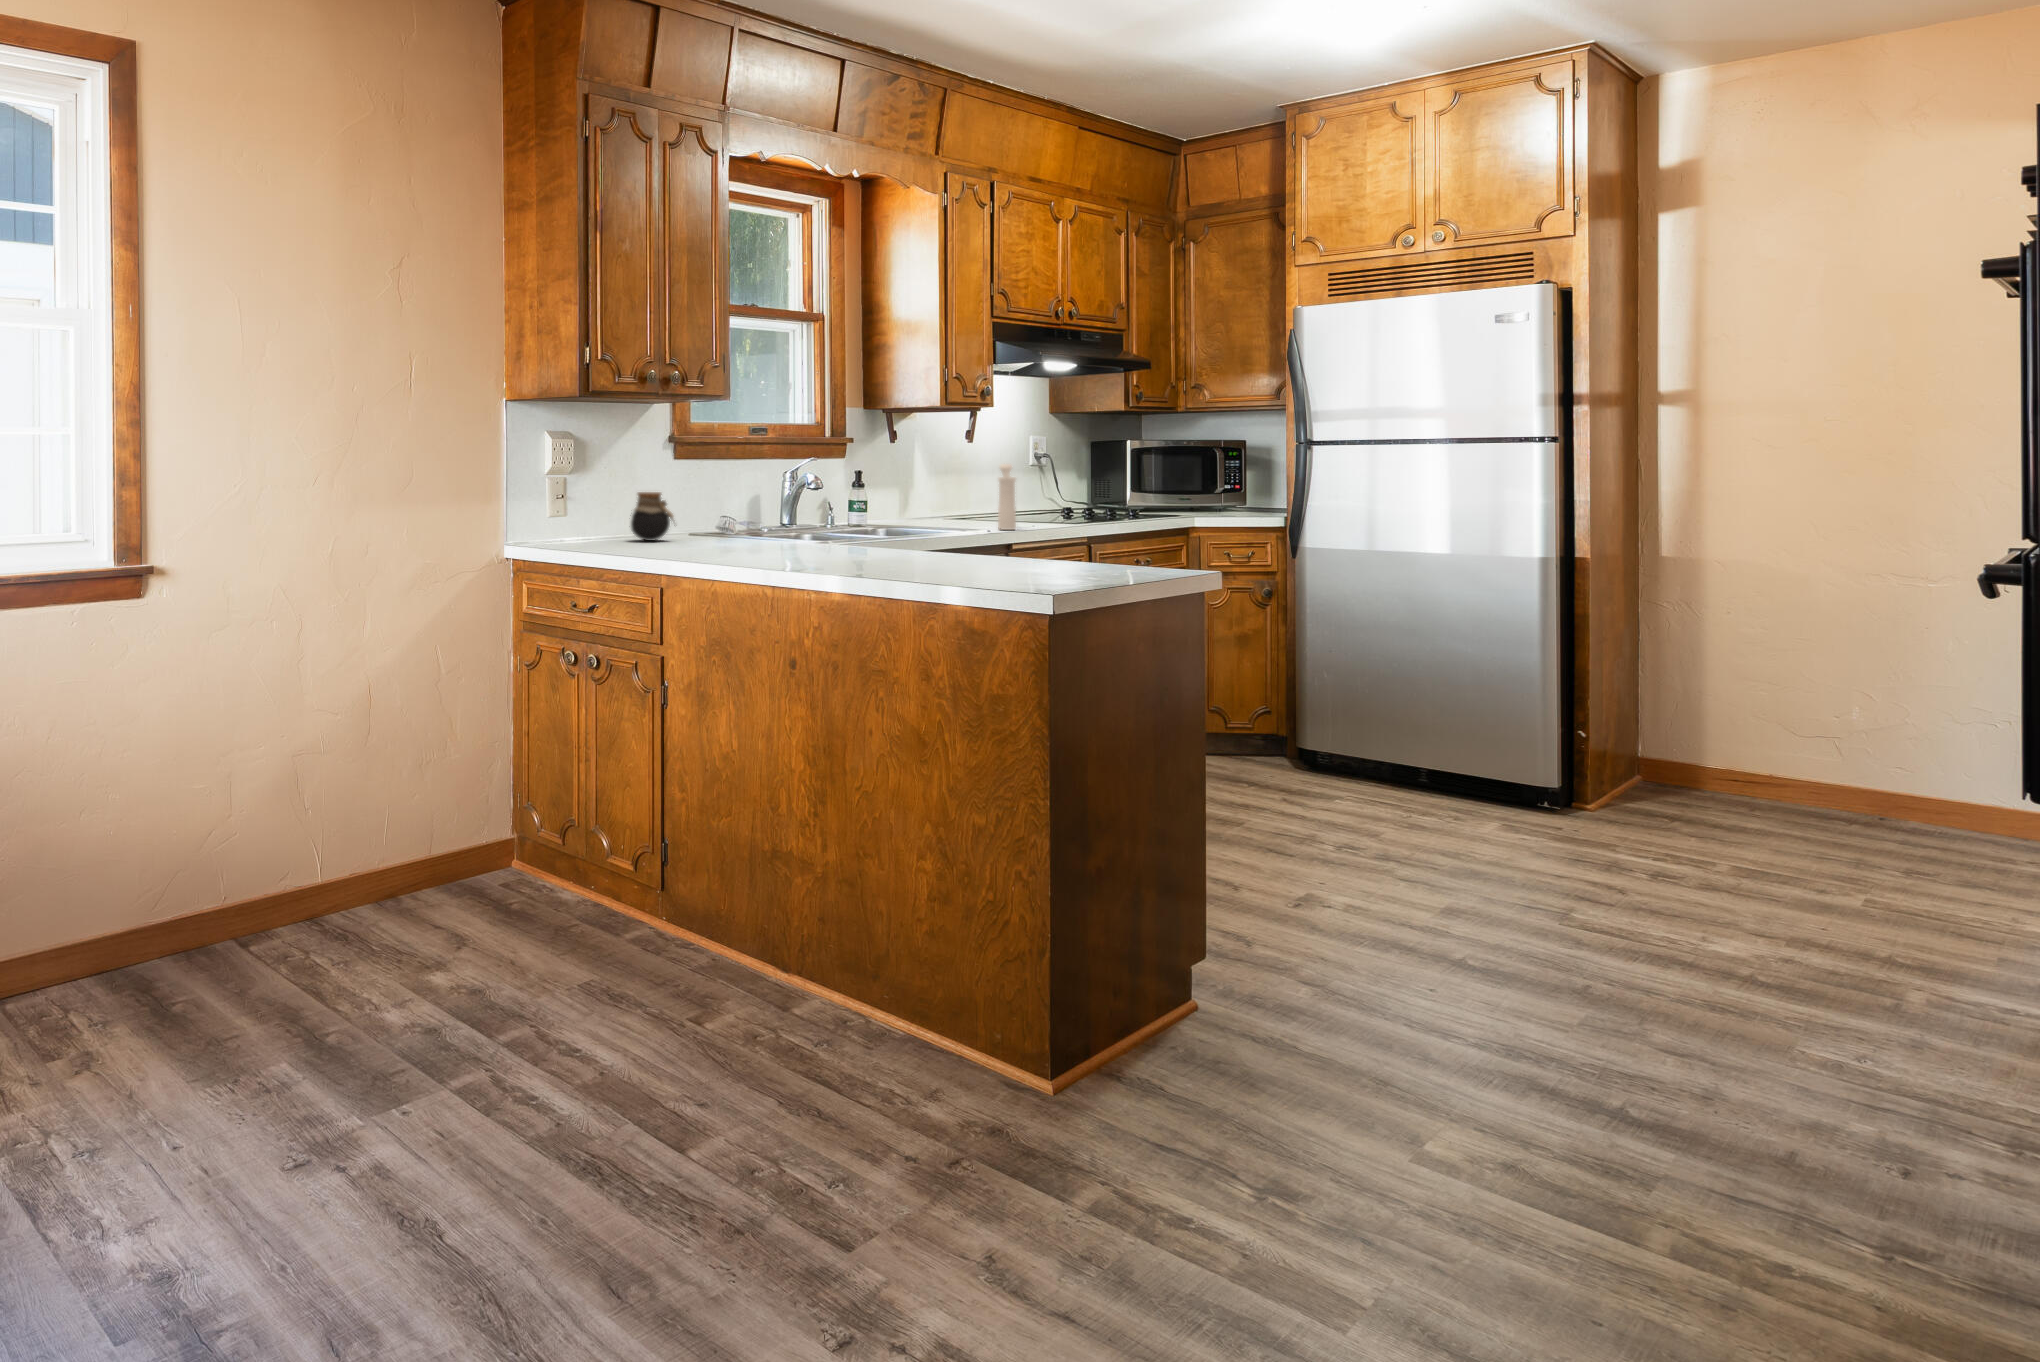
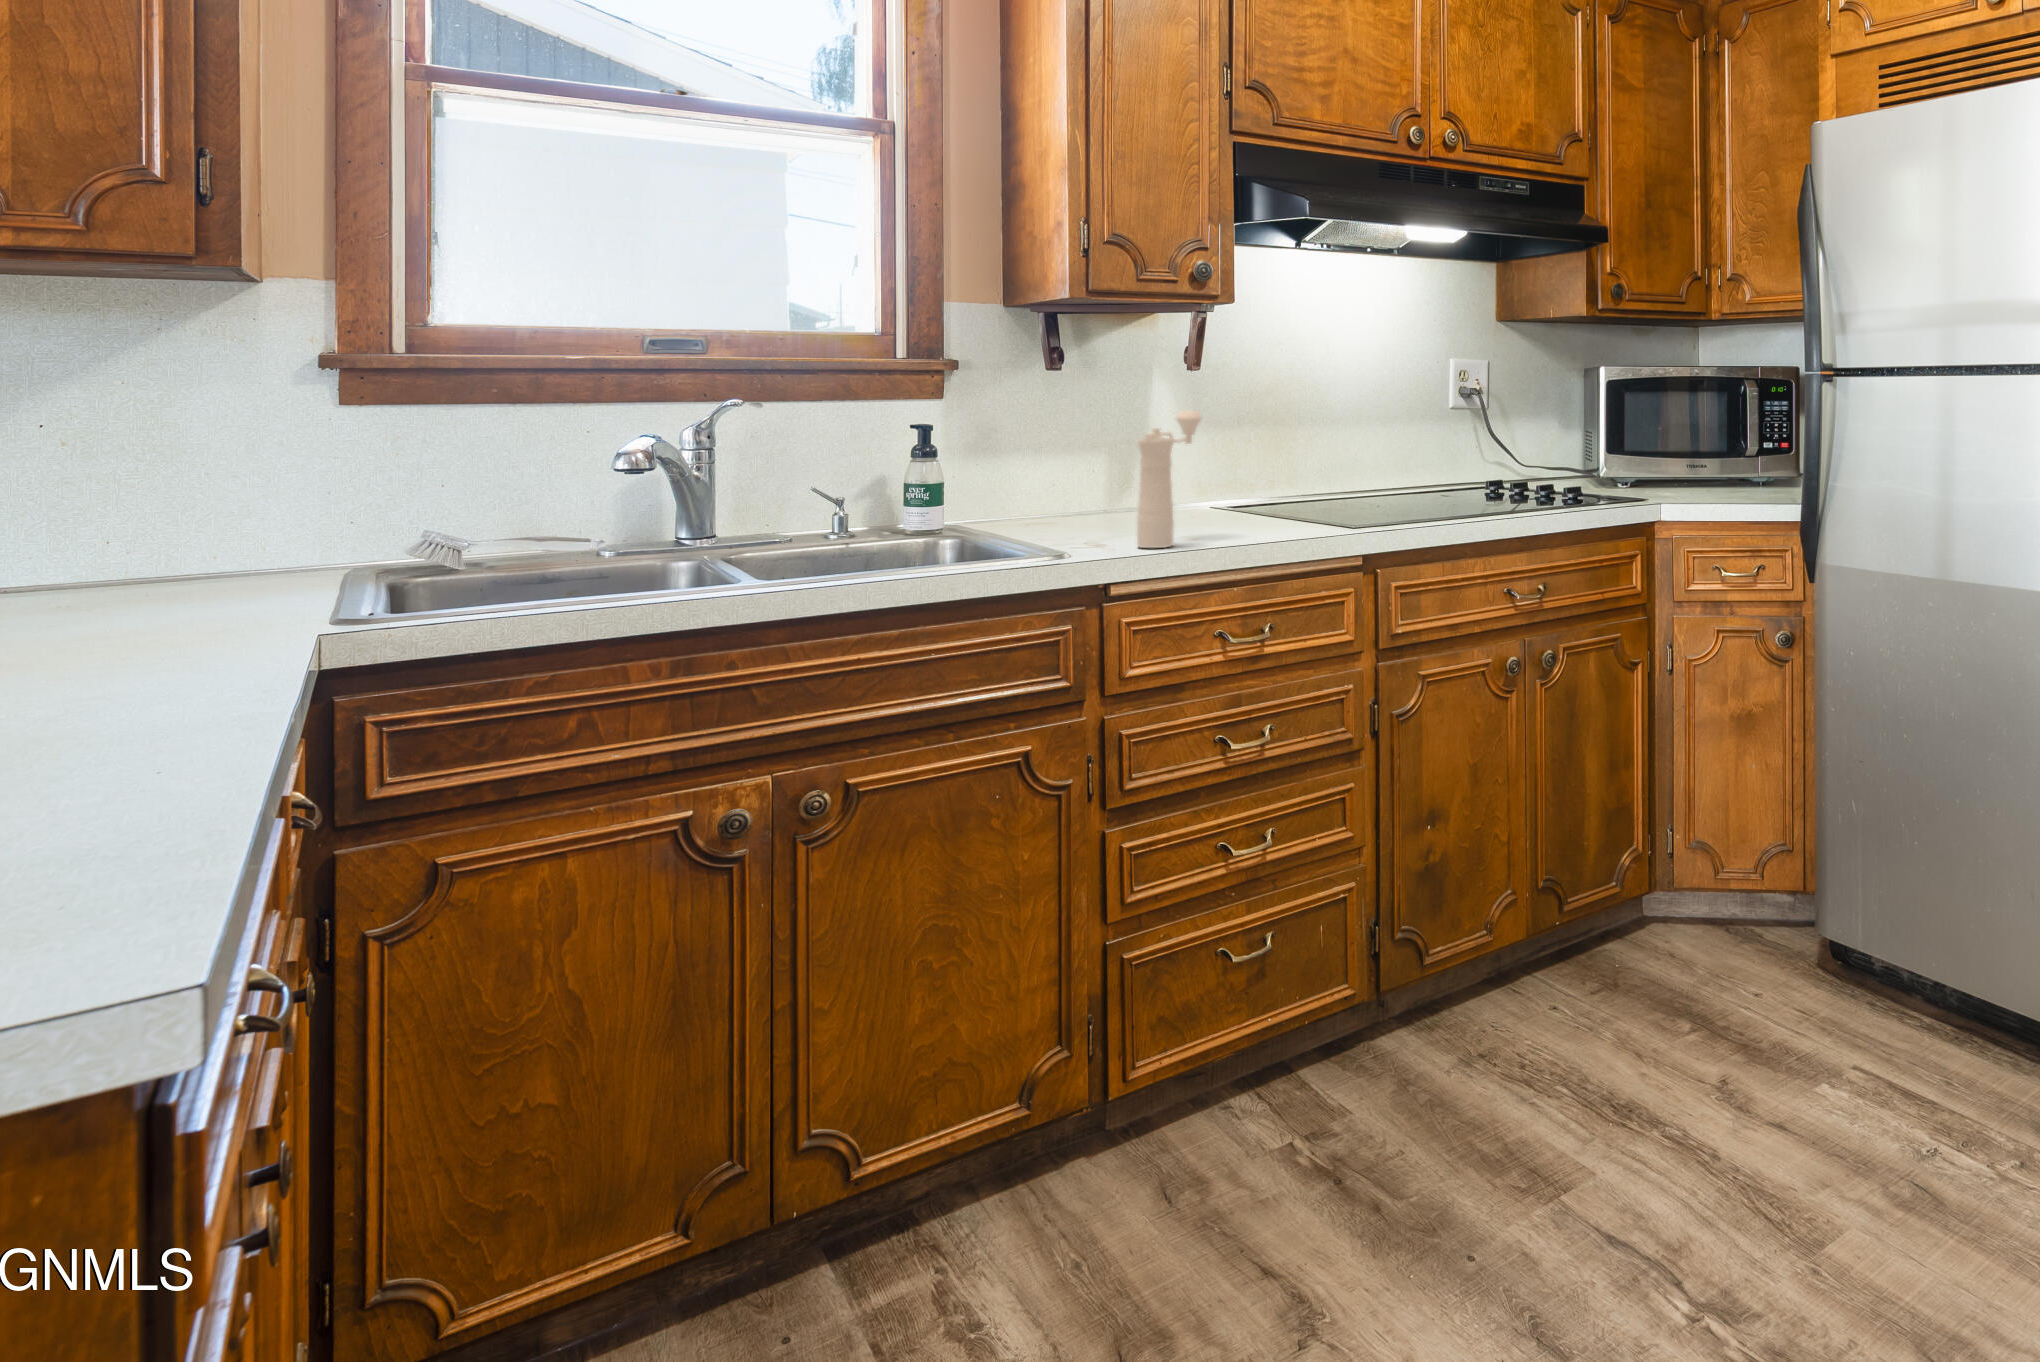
jar: present [631,492,673,541] -> none [110,477,246,592]

